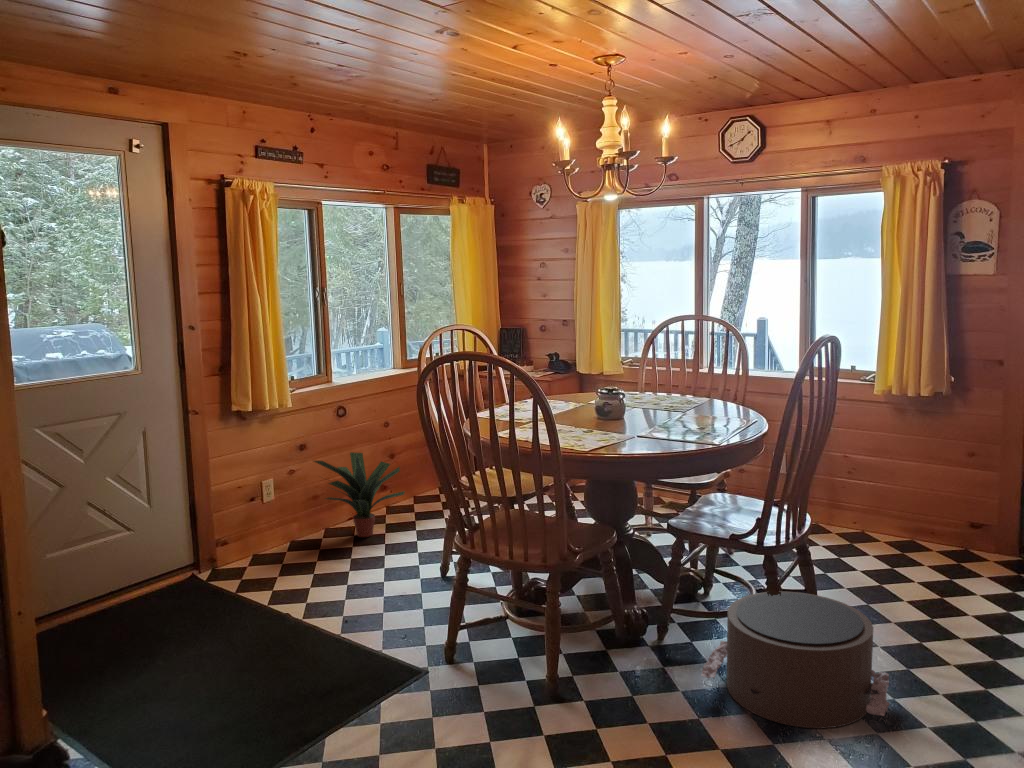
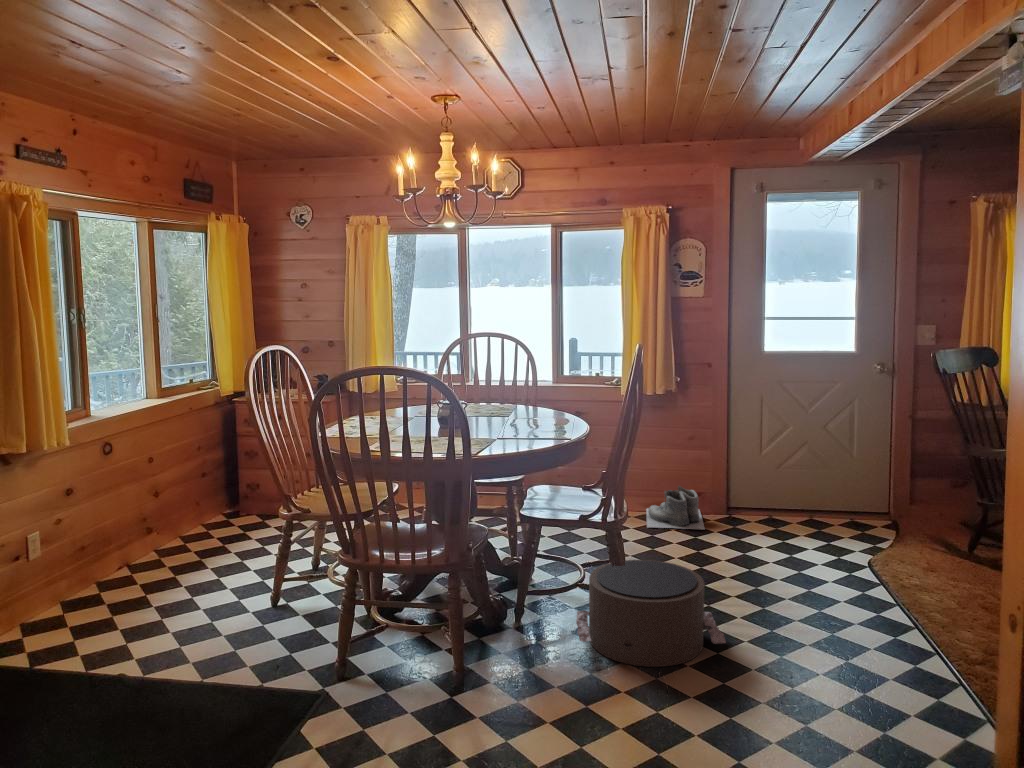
potted plant: present [314,452,405,537] -> none [97,486,202,577]
boots: none [889,511,977,571] -> present [646,486,705,529]

